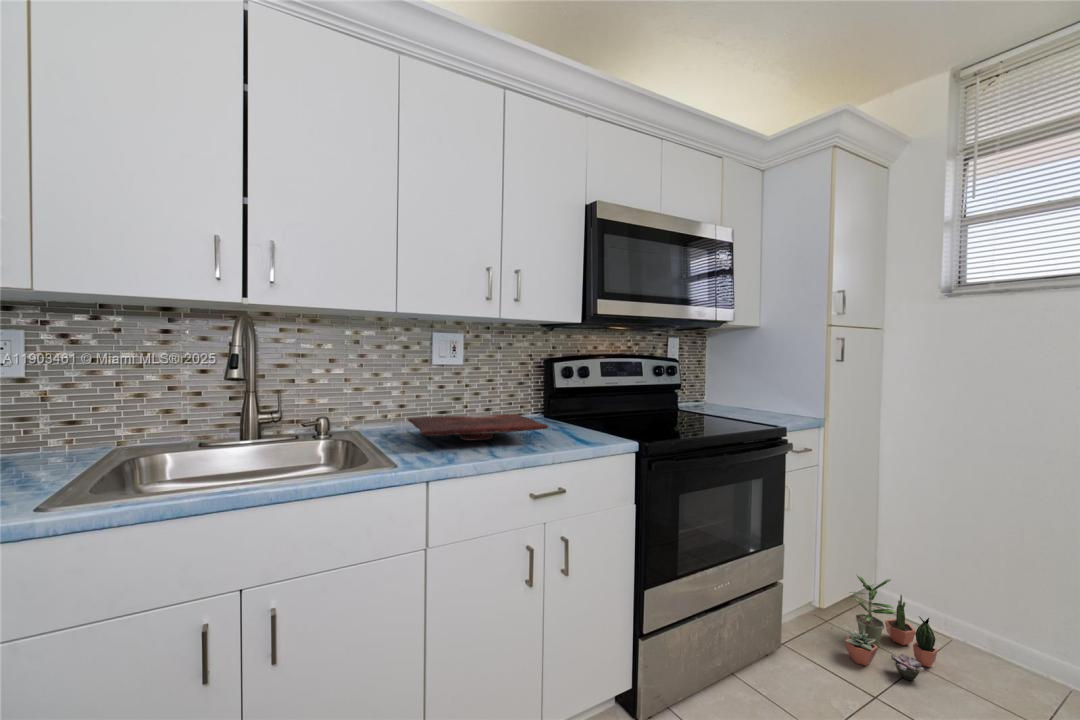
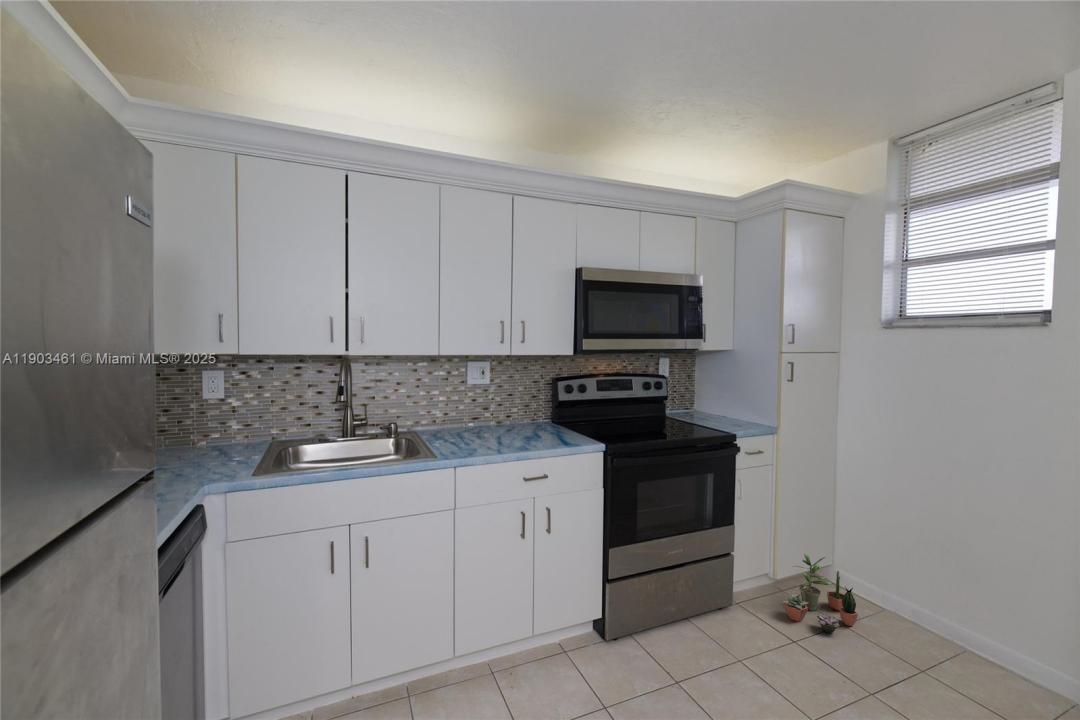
cutting board: present [408,414,548,441] -> none [448,421,541,441]

